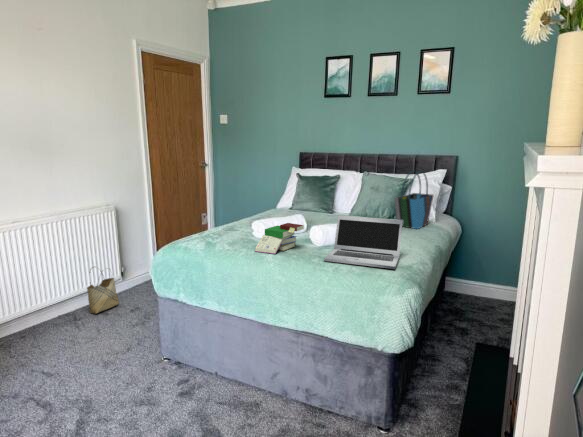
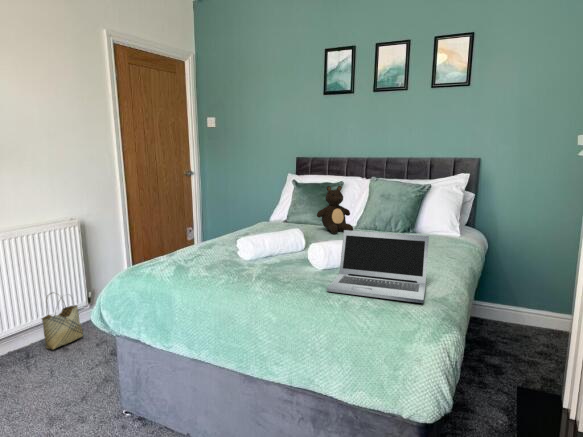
tote bag: present [395,171,433,229] -> none [411,174,457,245]
teddy bear: none [317,179,347,219] -> present [317,186,353,234]
book: present [255,223,304,254] -> none [236,240,300,282]

